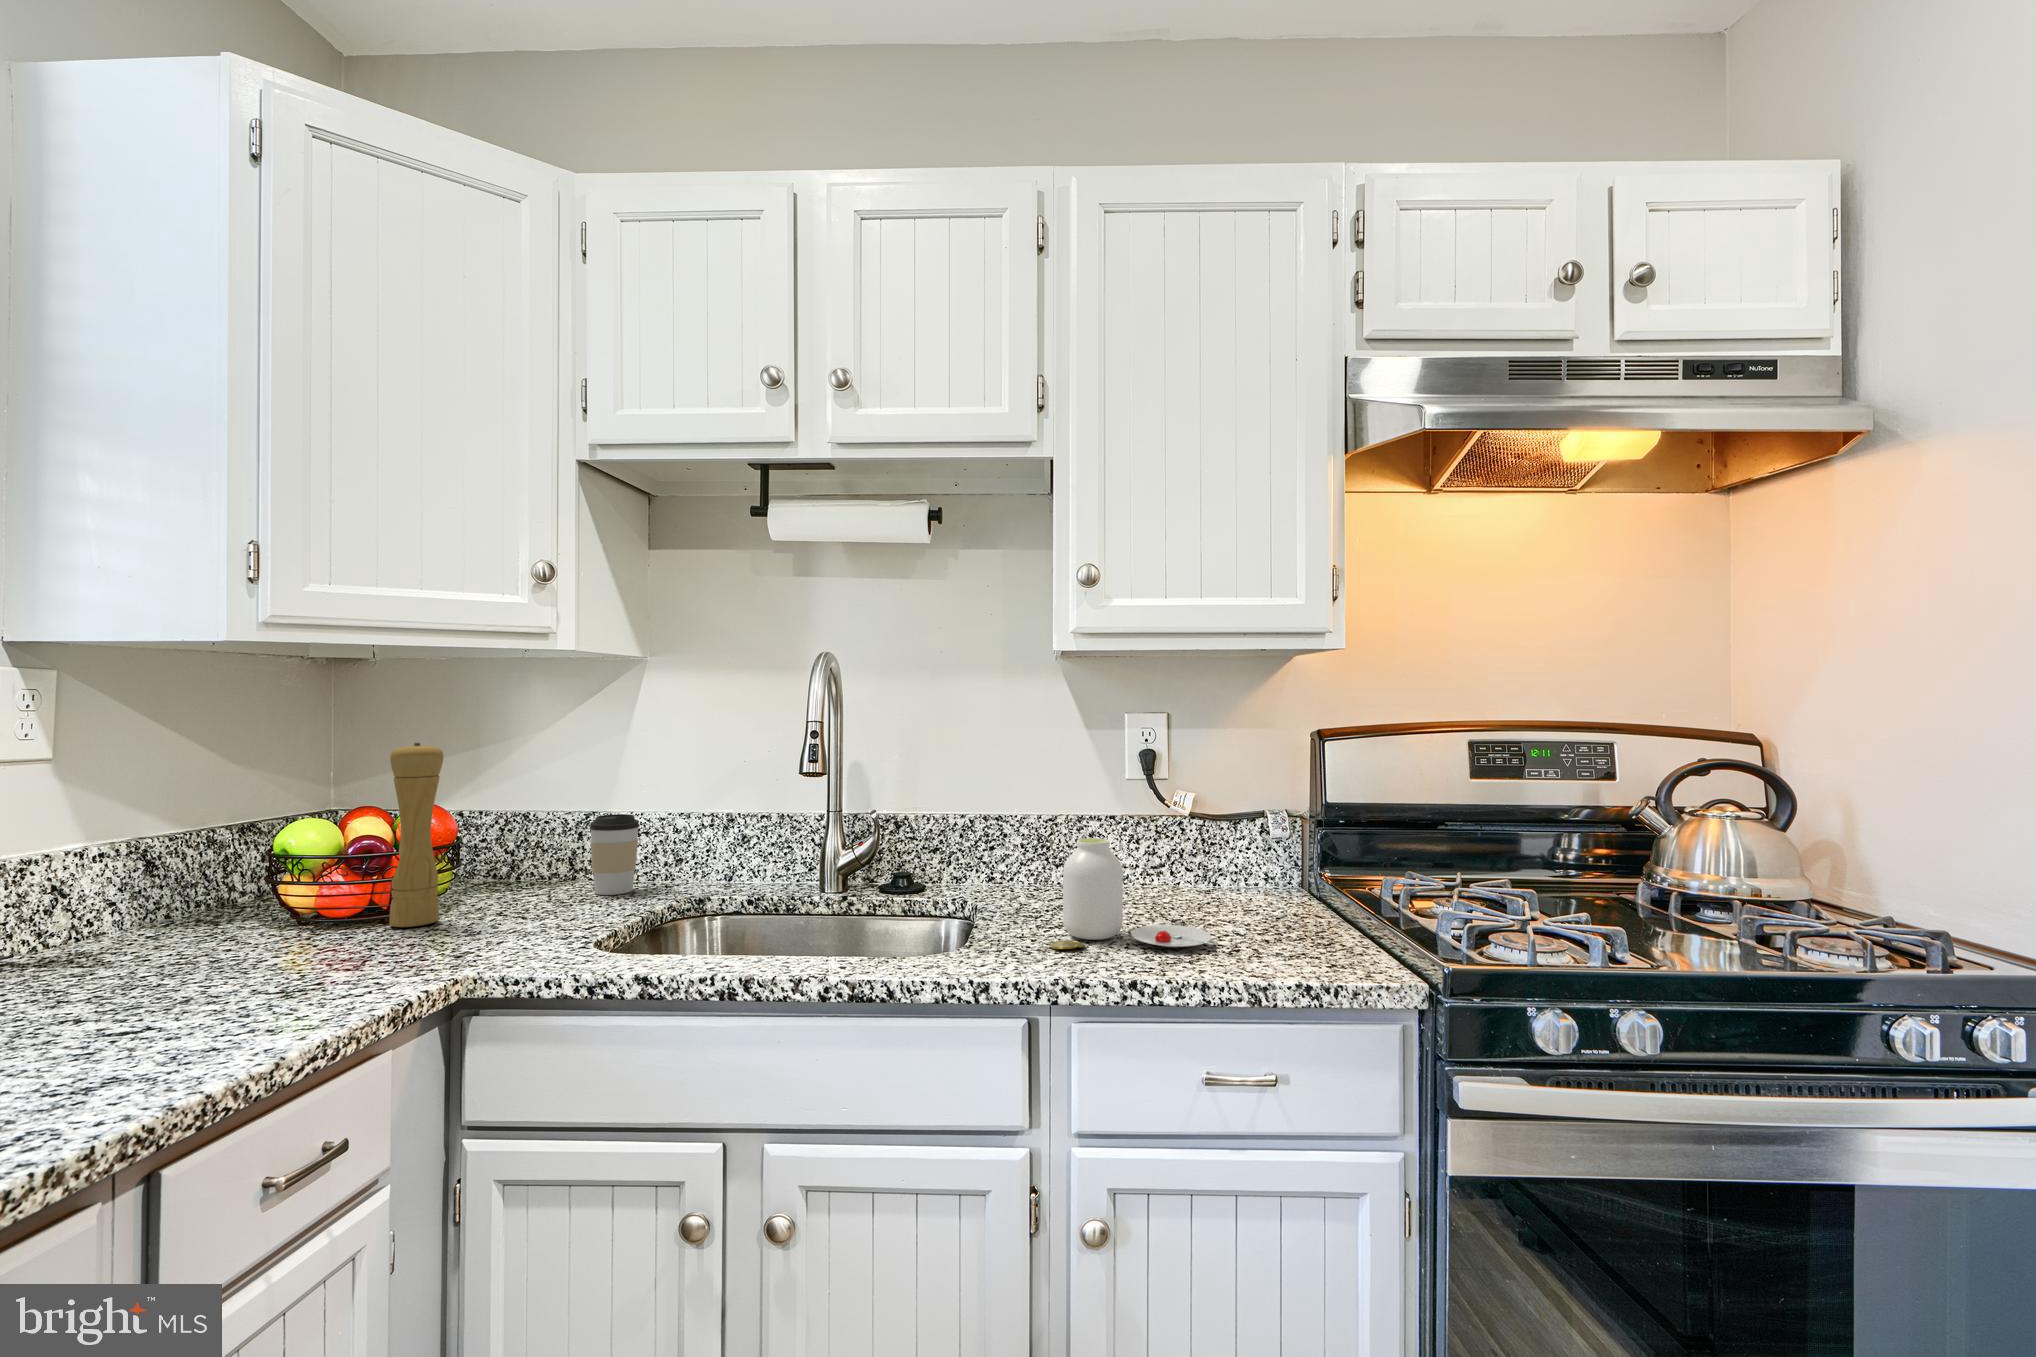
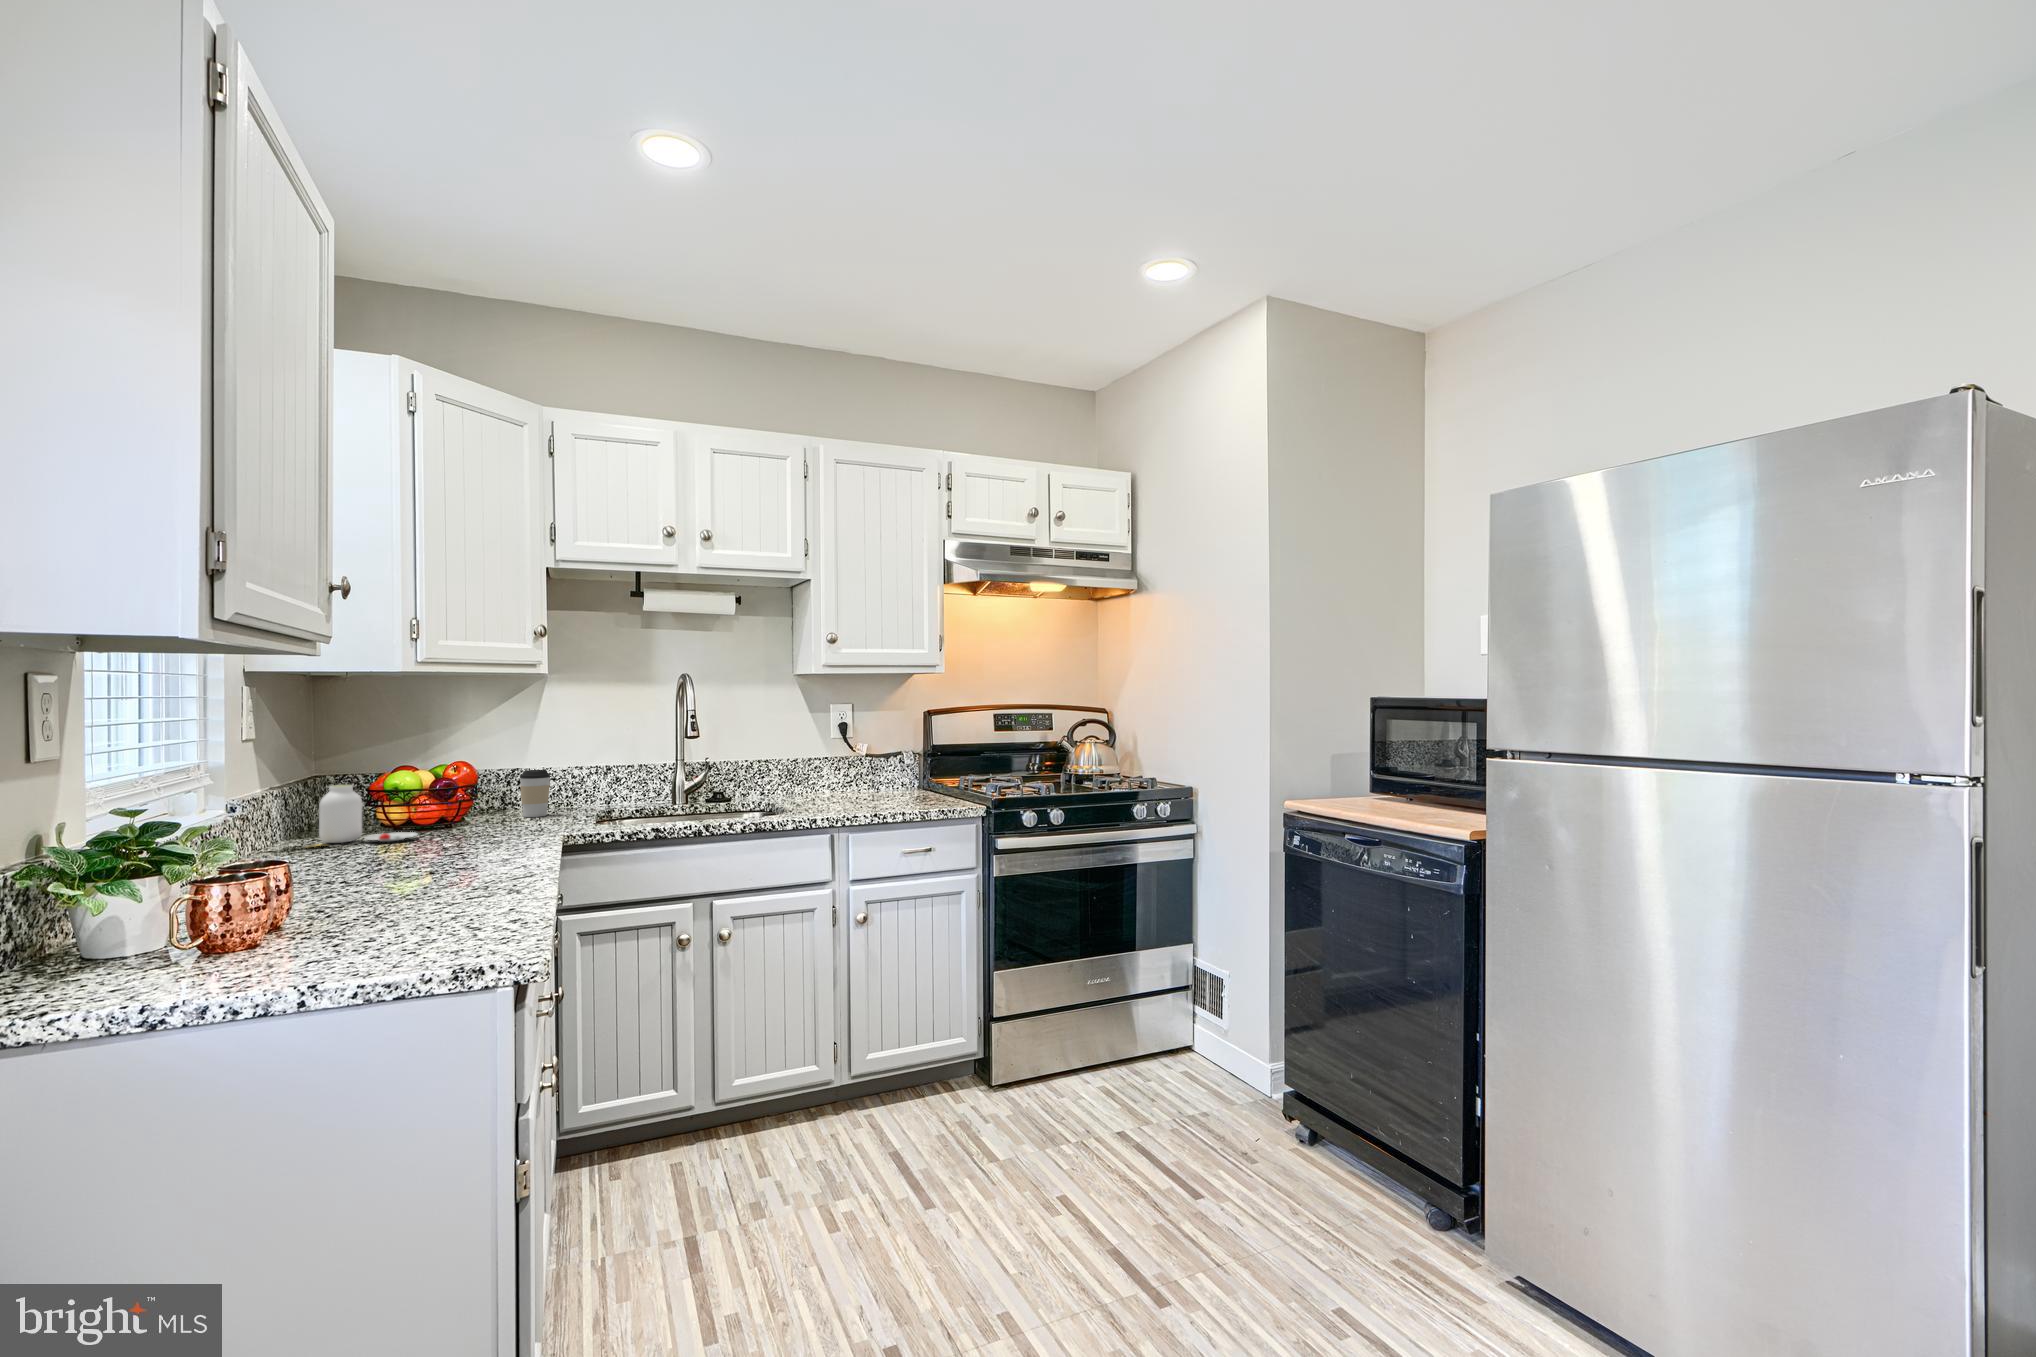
pepper mill: present [389,743,444,927] -> none [440,727,471,832]
jar: present [1050,838,1214,949] -> present [306,785,417,848]

